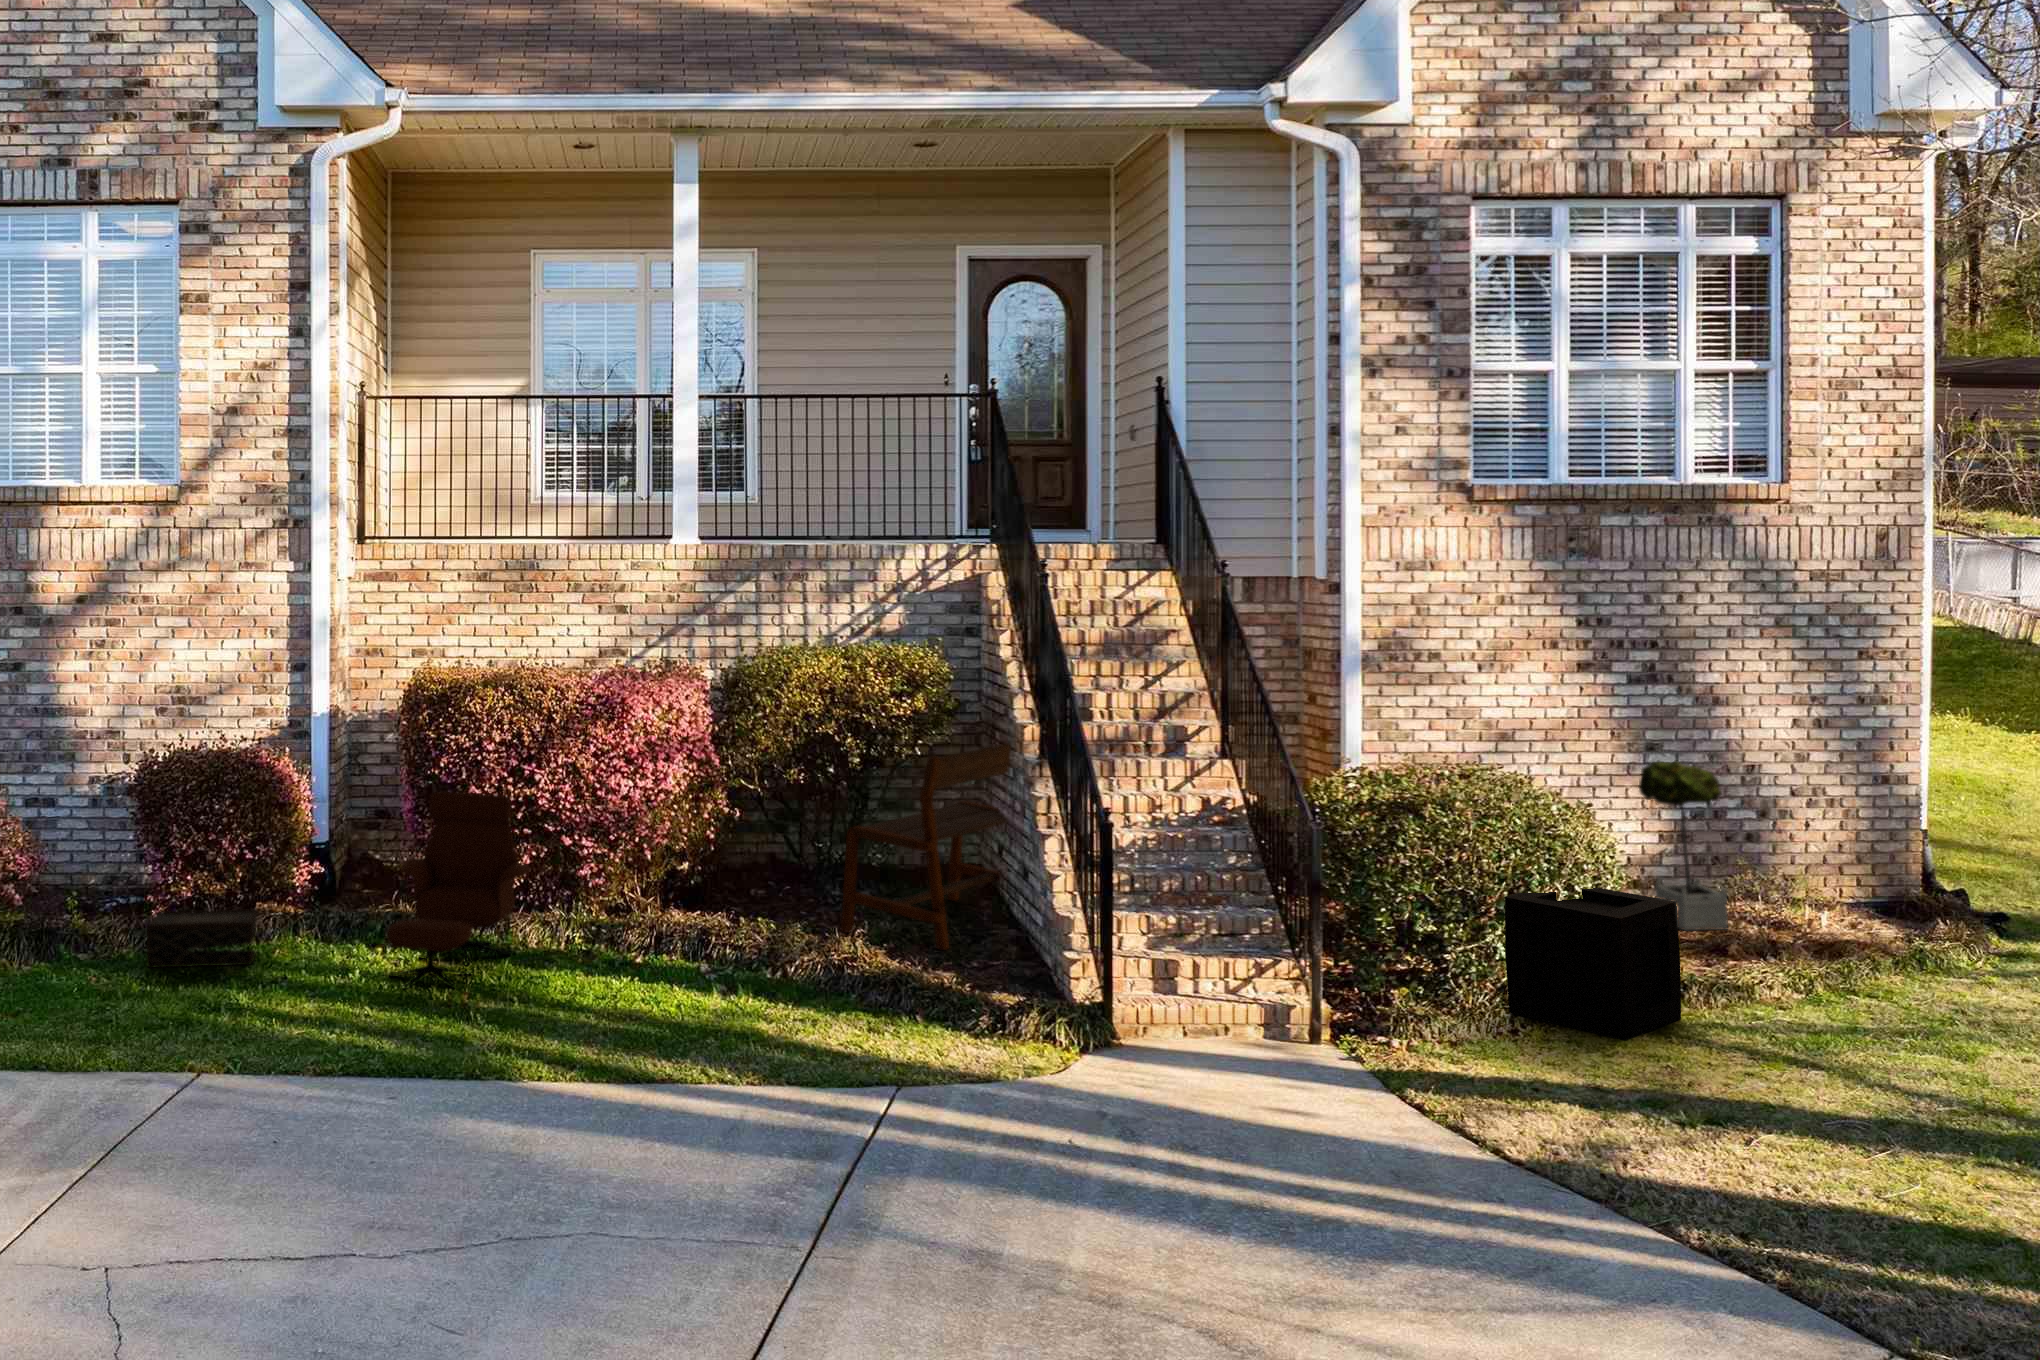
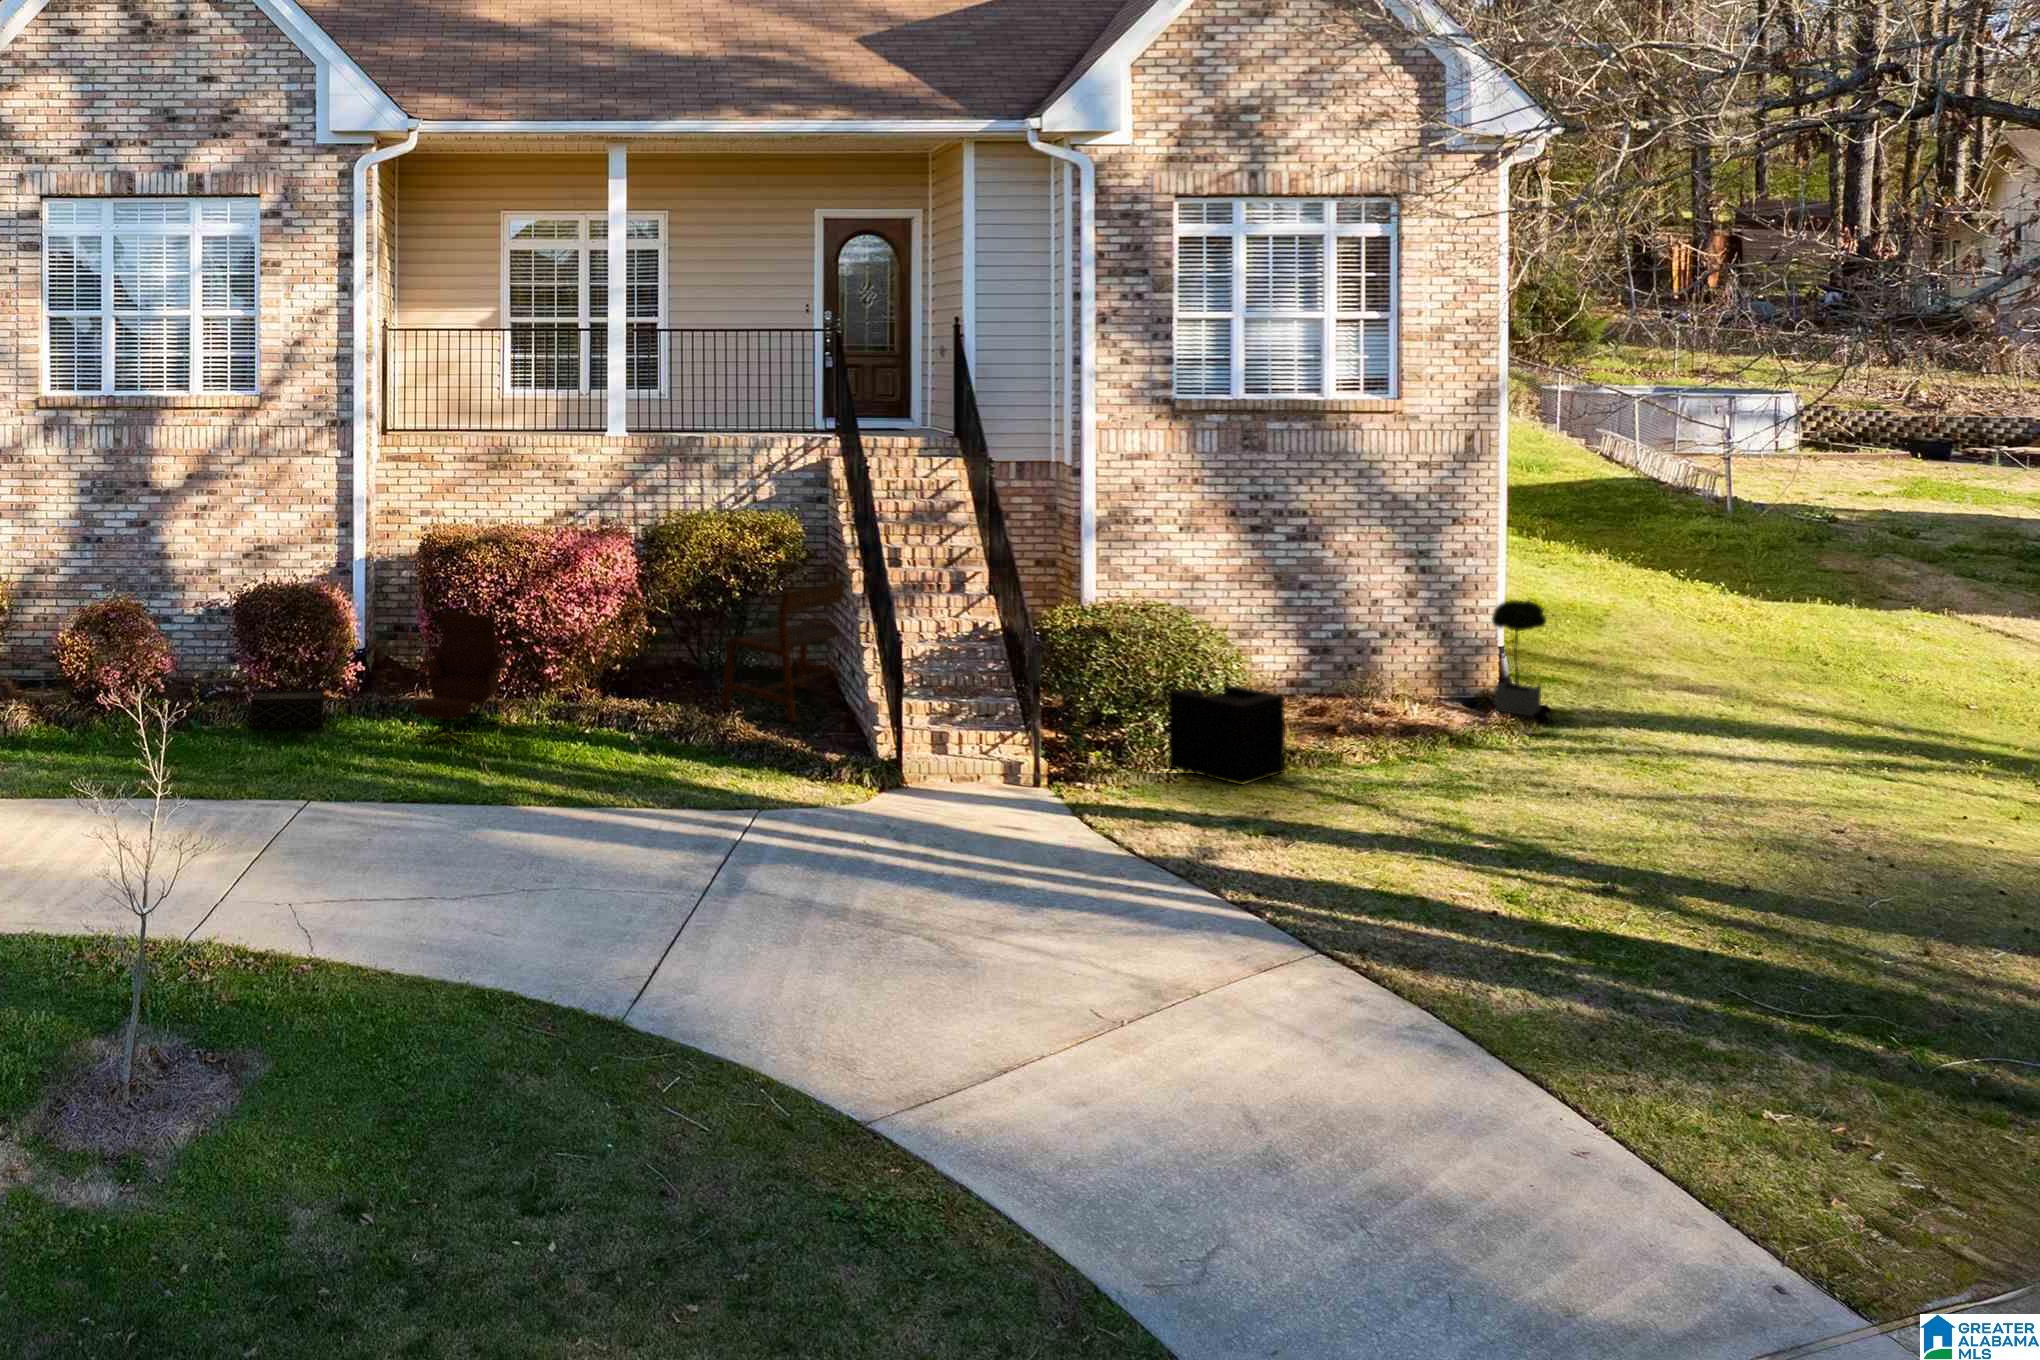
potted tree: present [1639,761,1728,930] -> present [1492,600,1546,716]

